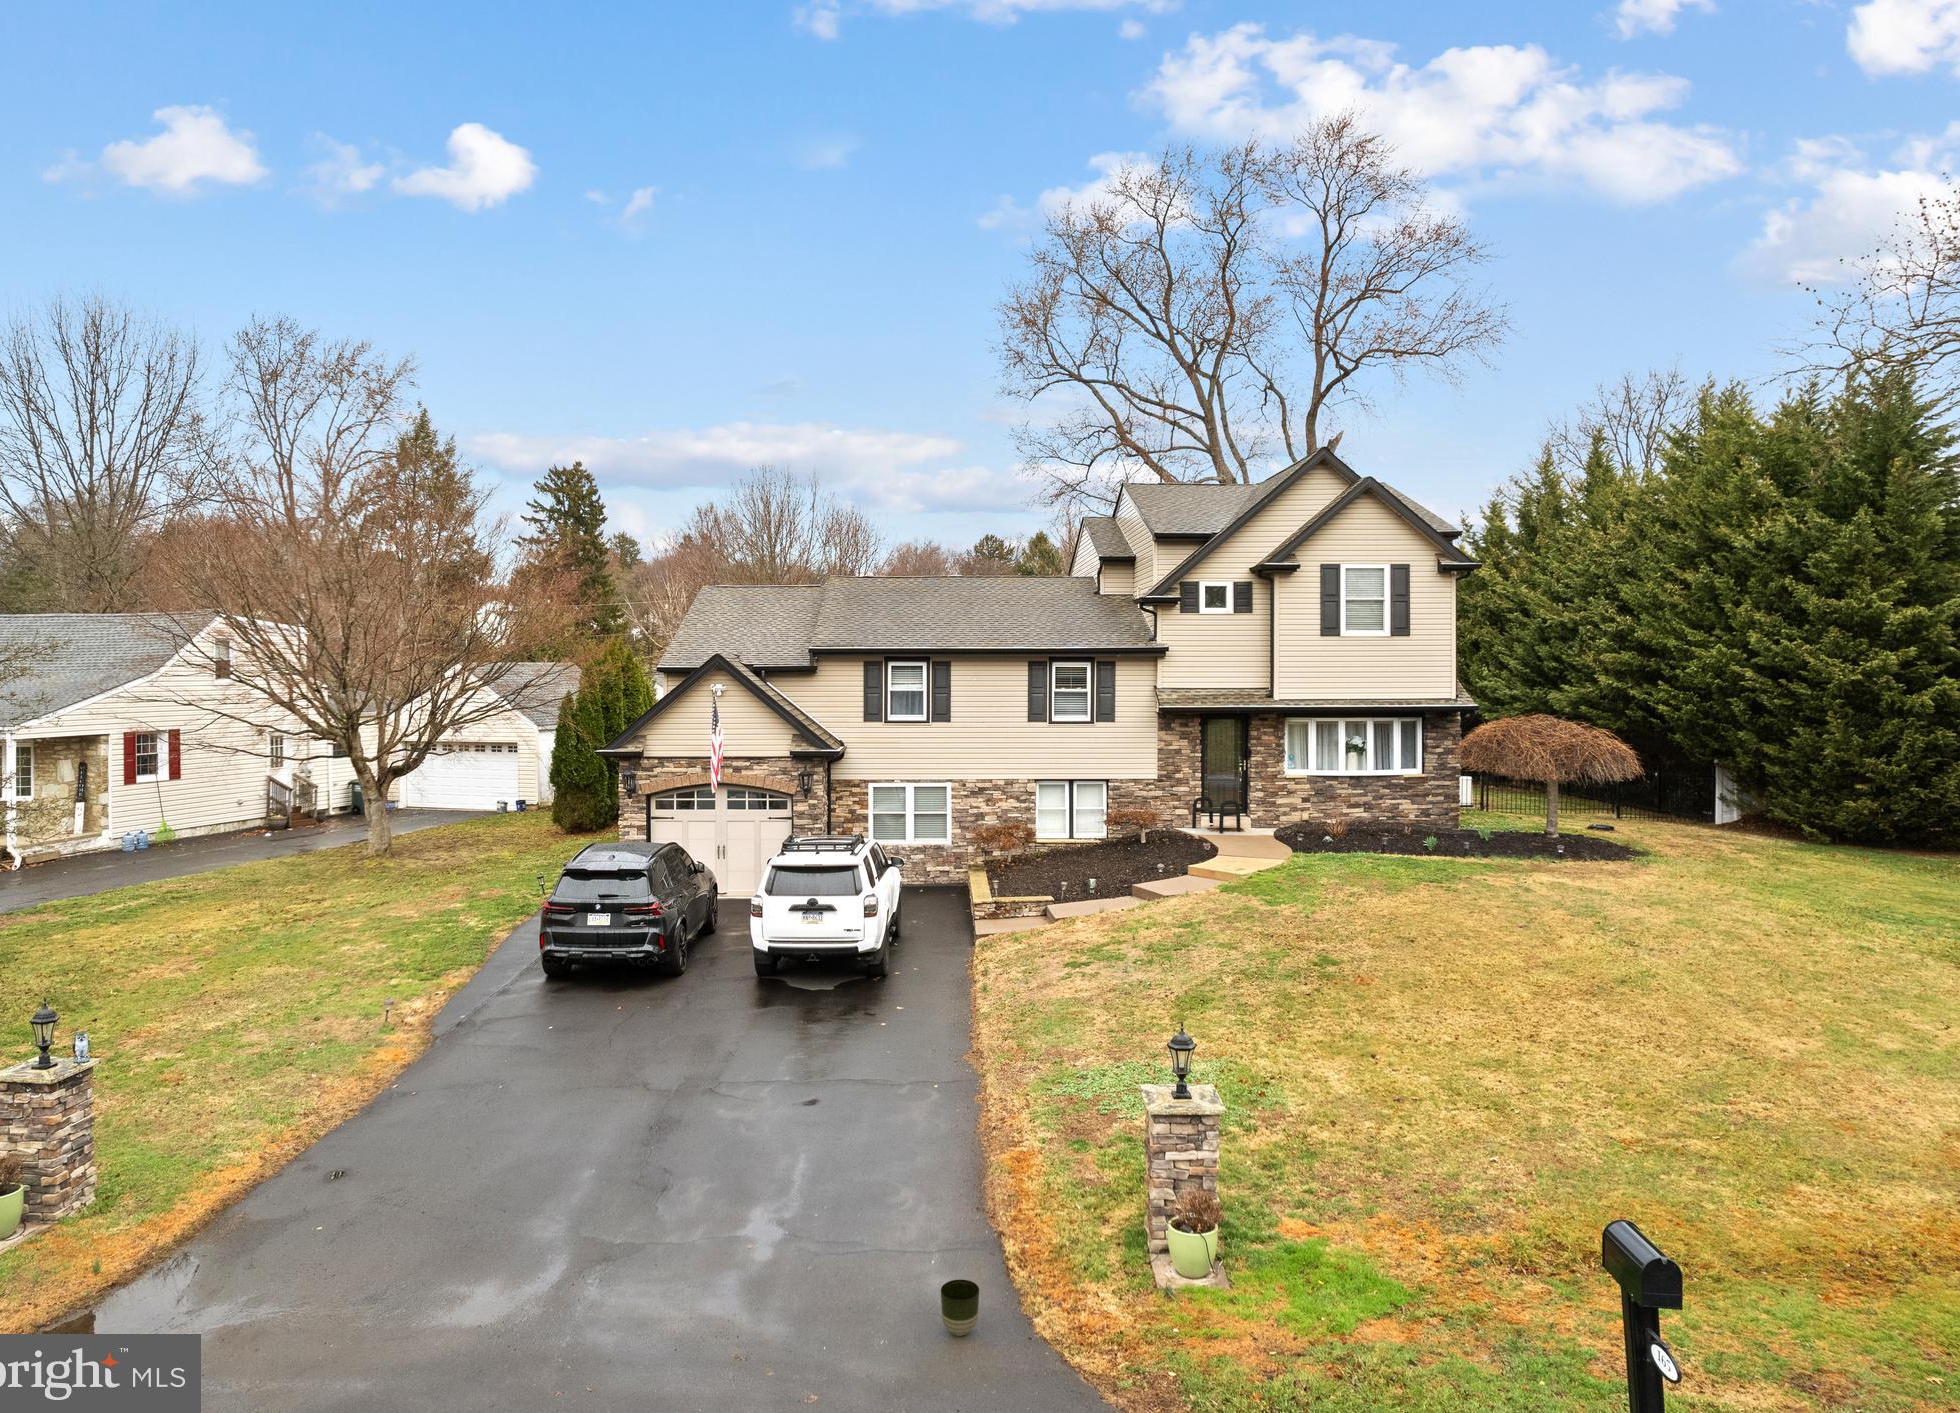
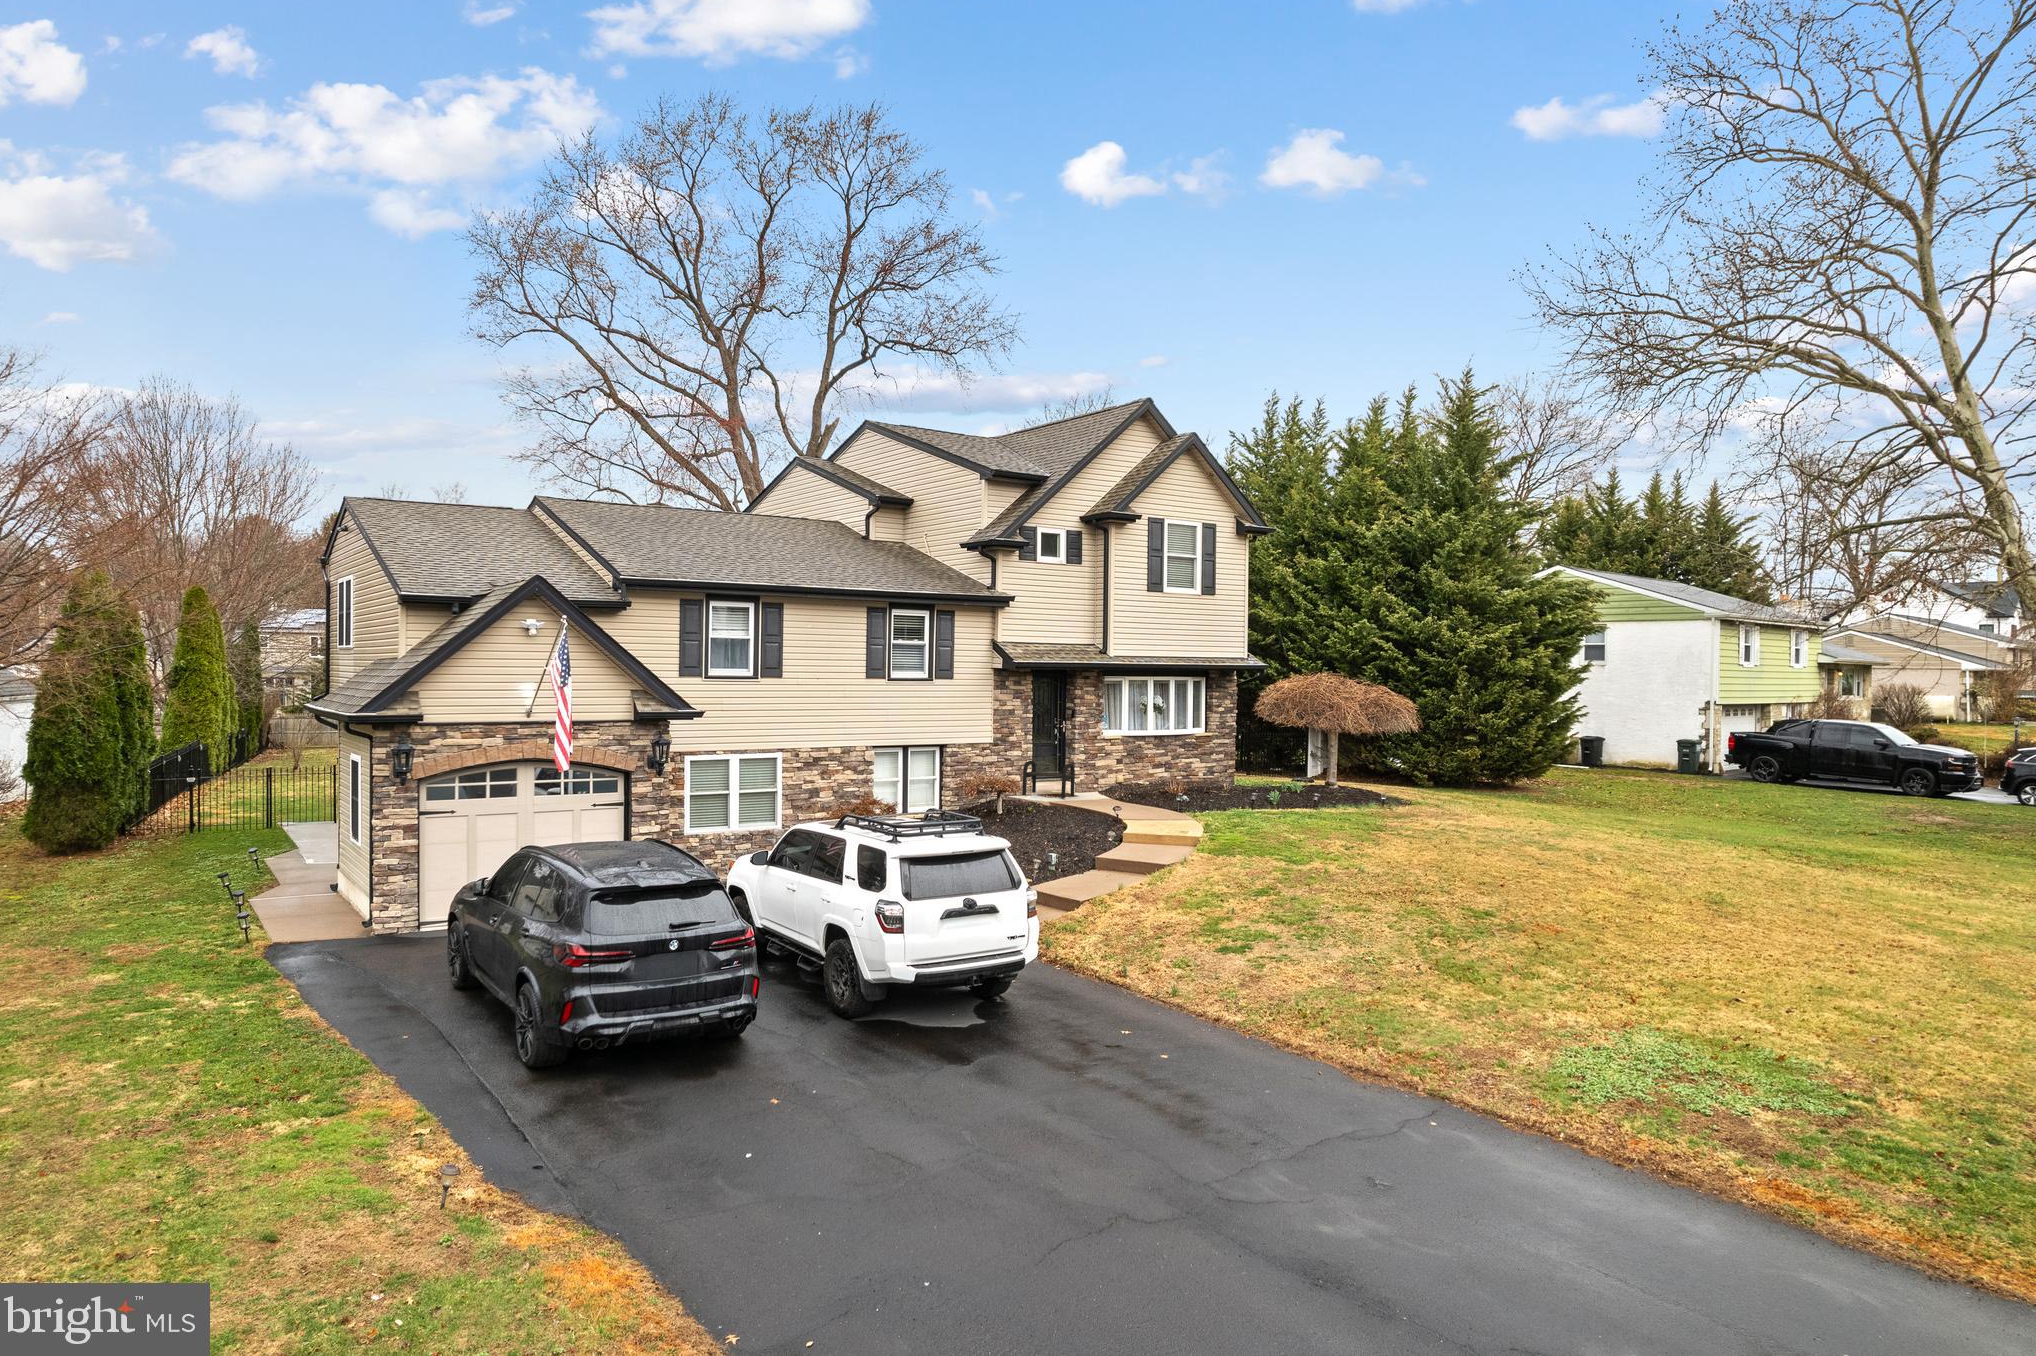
planter: present [941,1279,979,1336] -> none [1953,1260,2005,1318]

